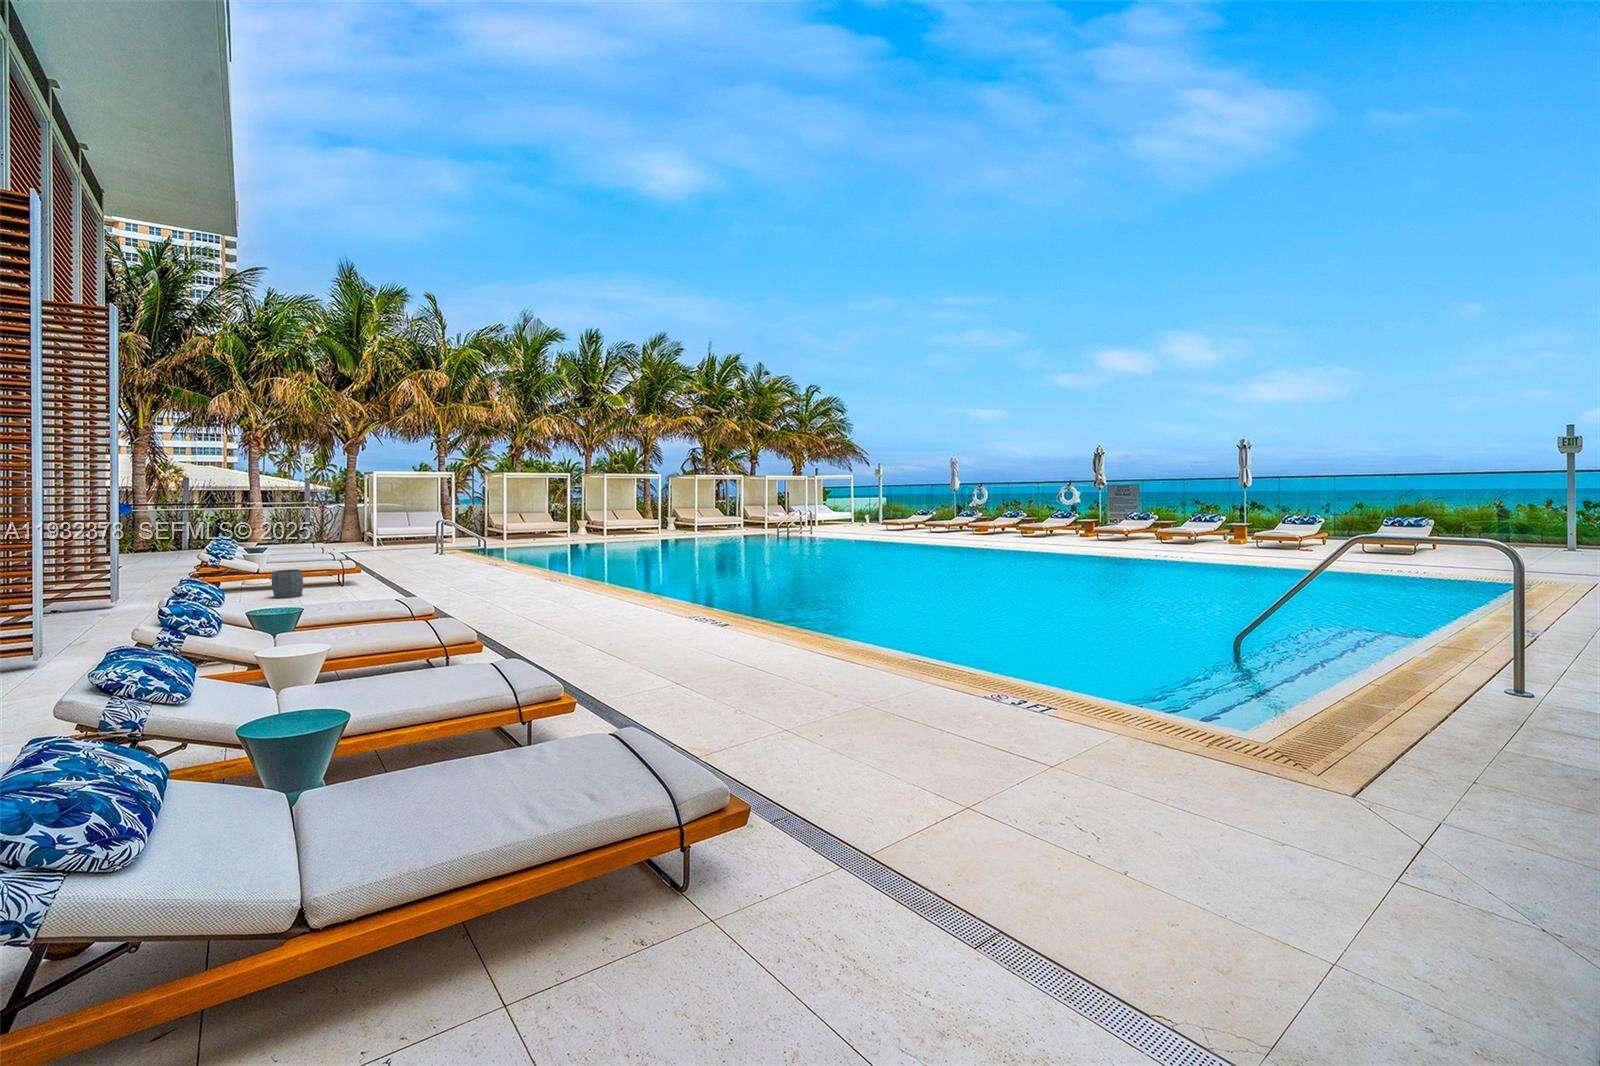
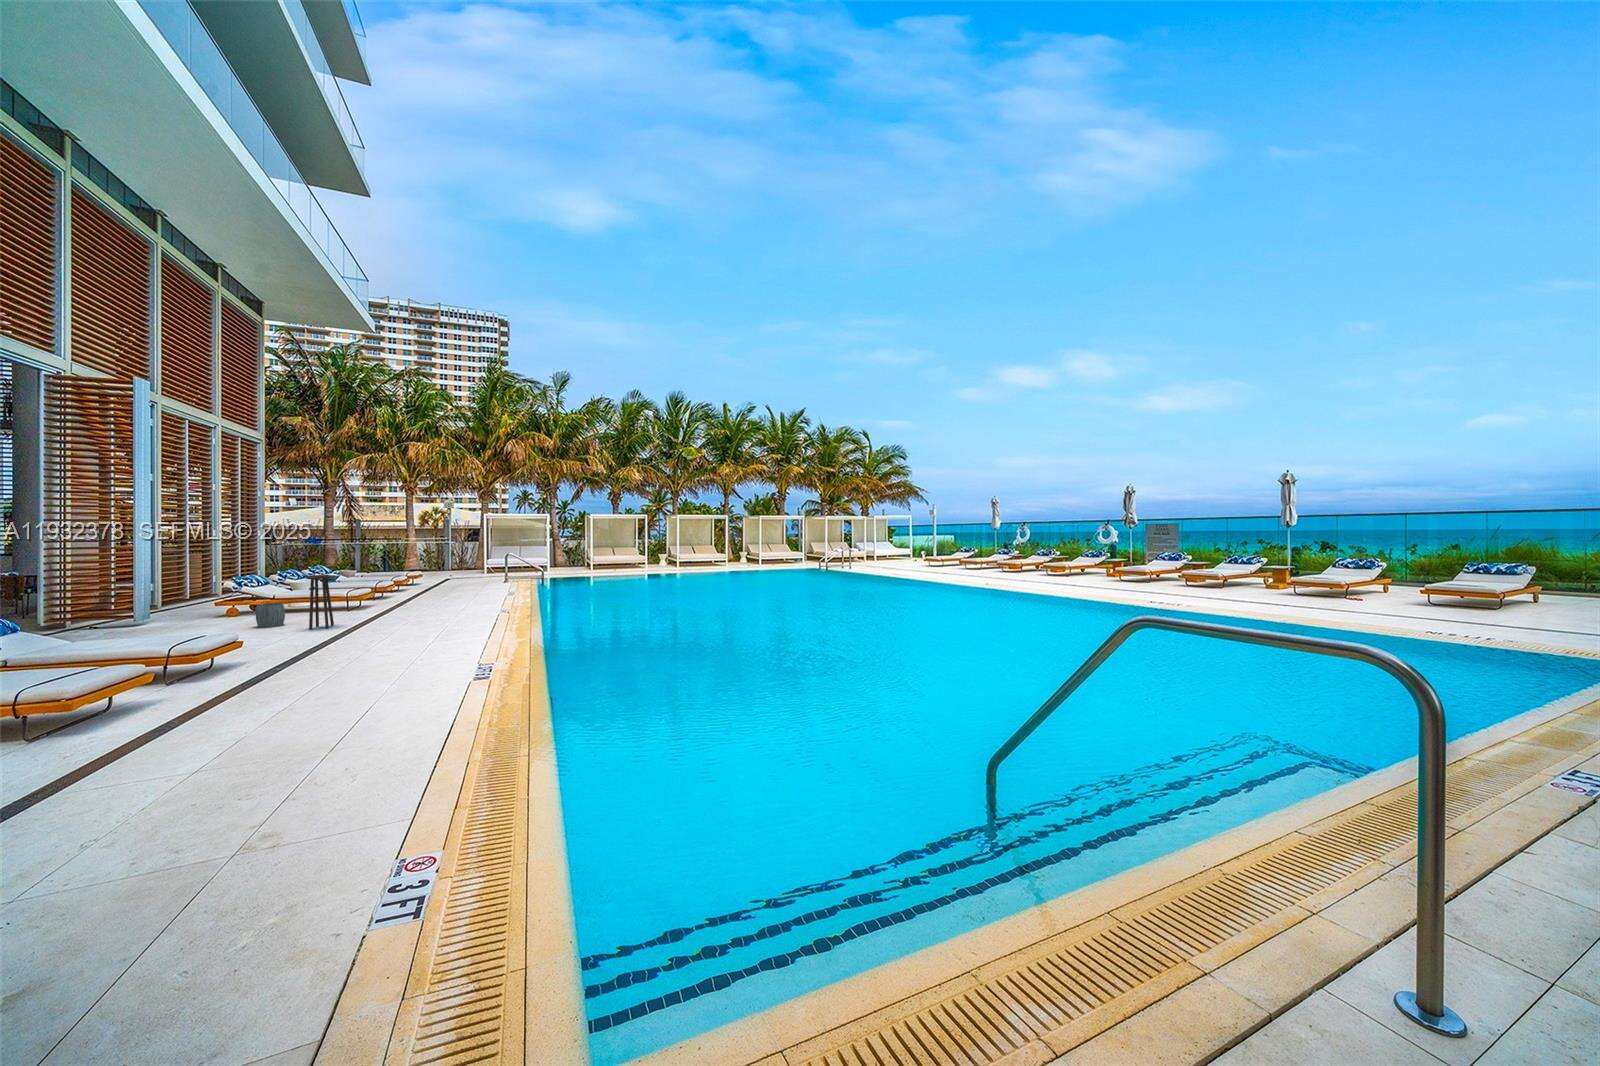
stool: none [347,535,376,597] -> present [306,575,334,630]

